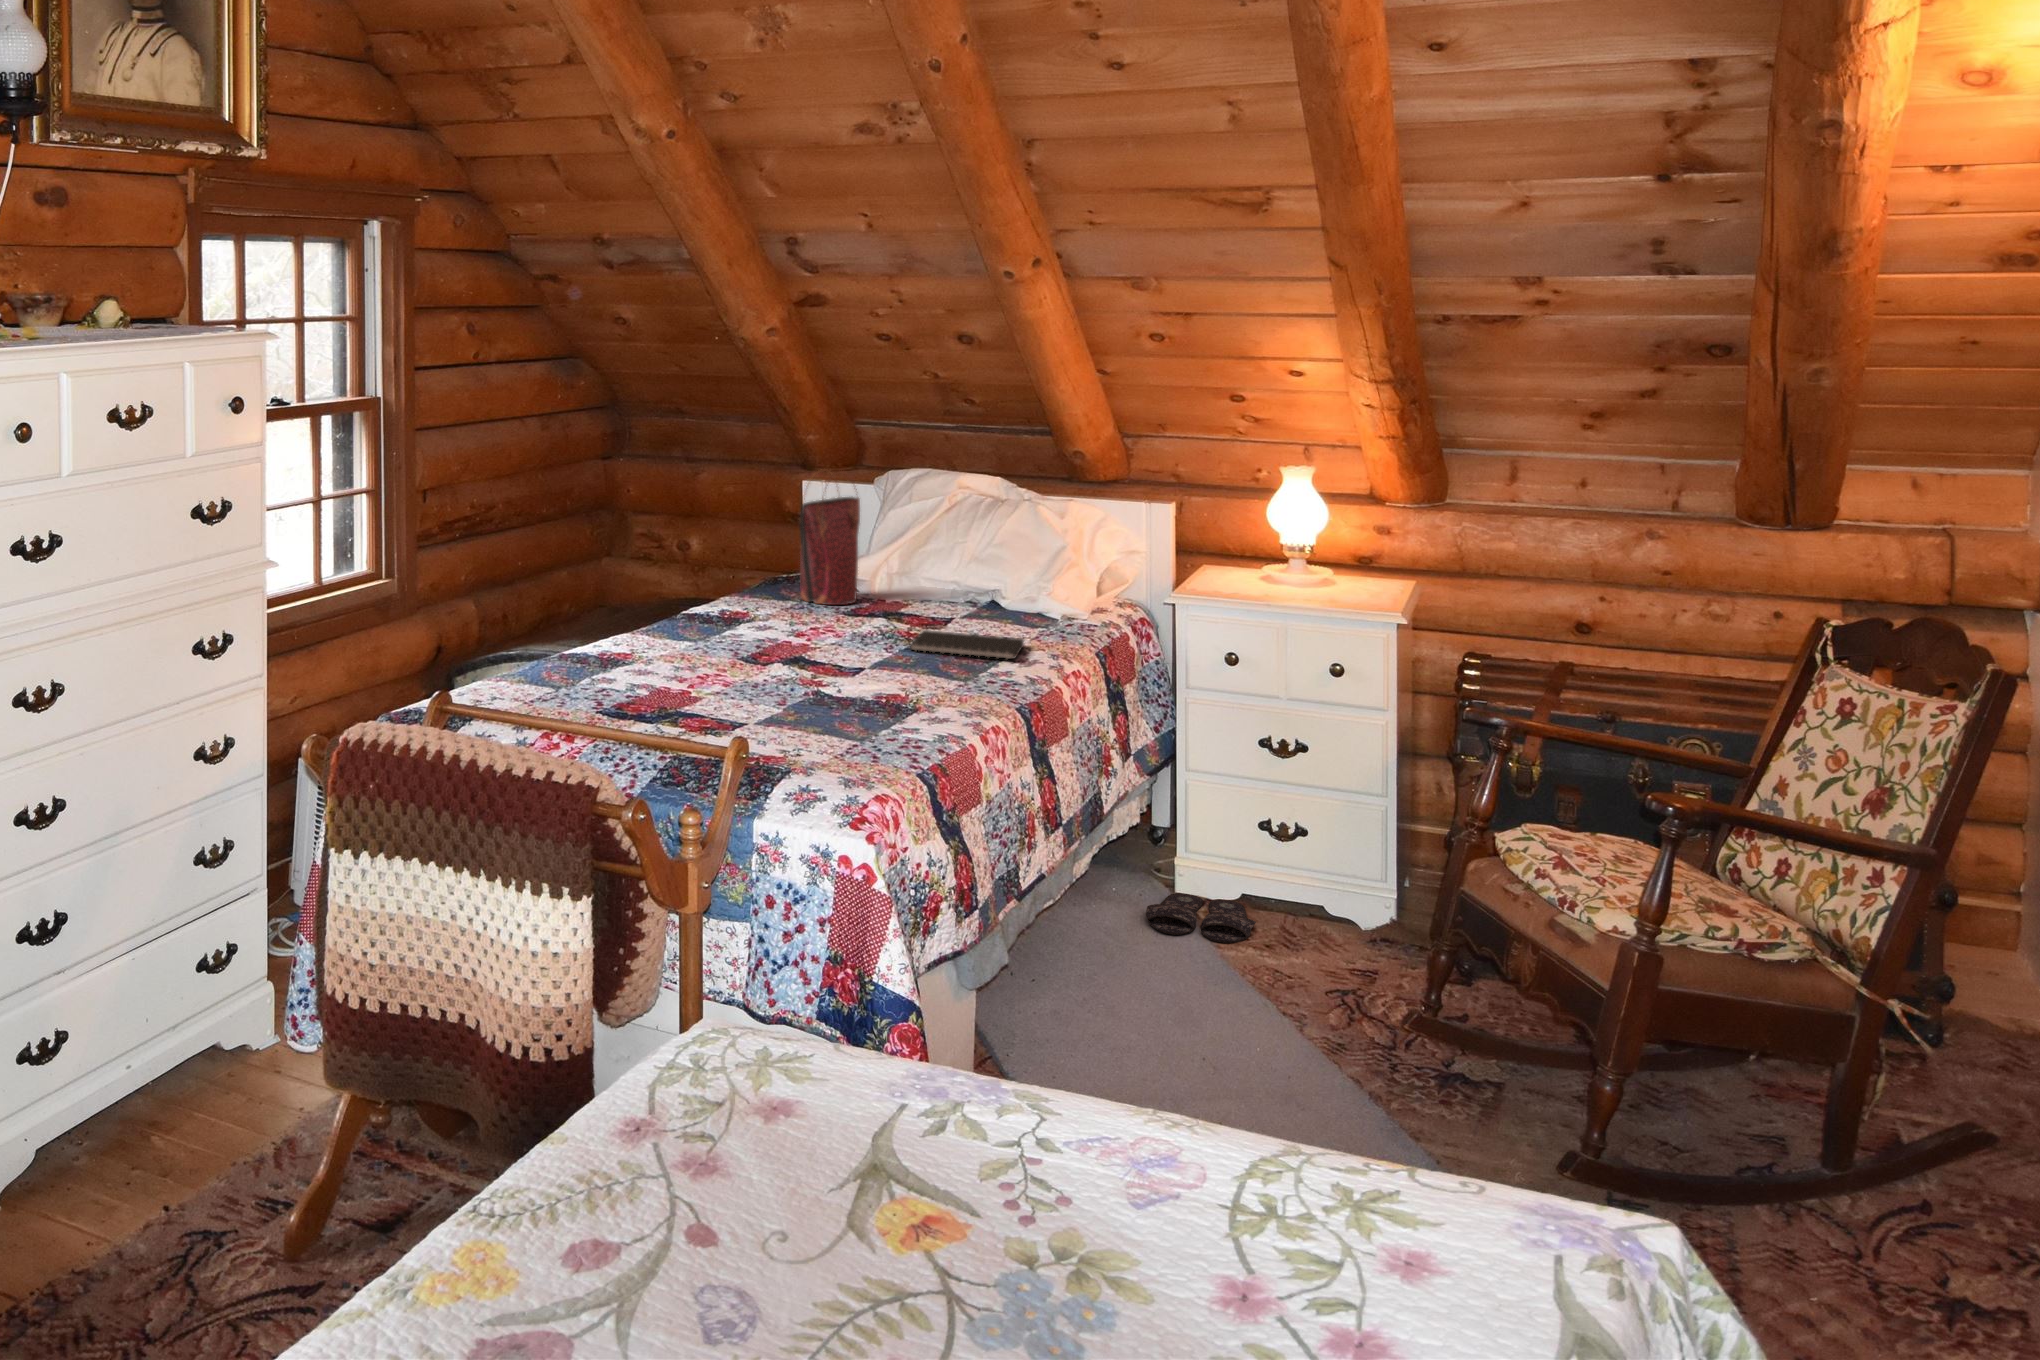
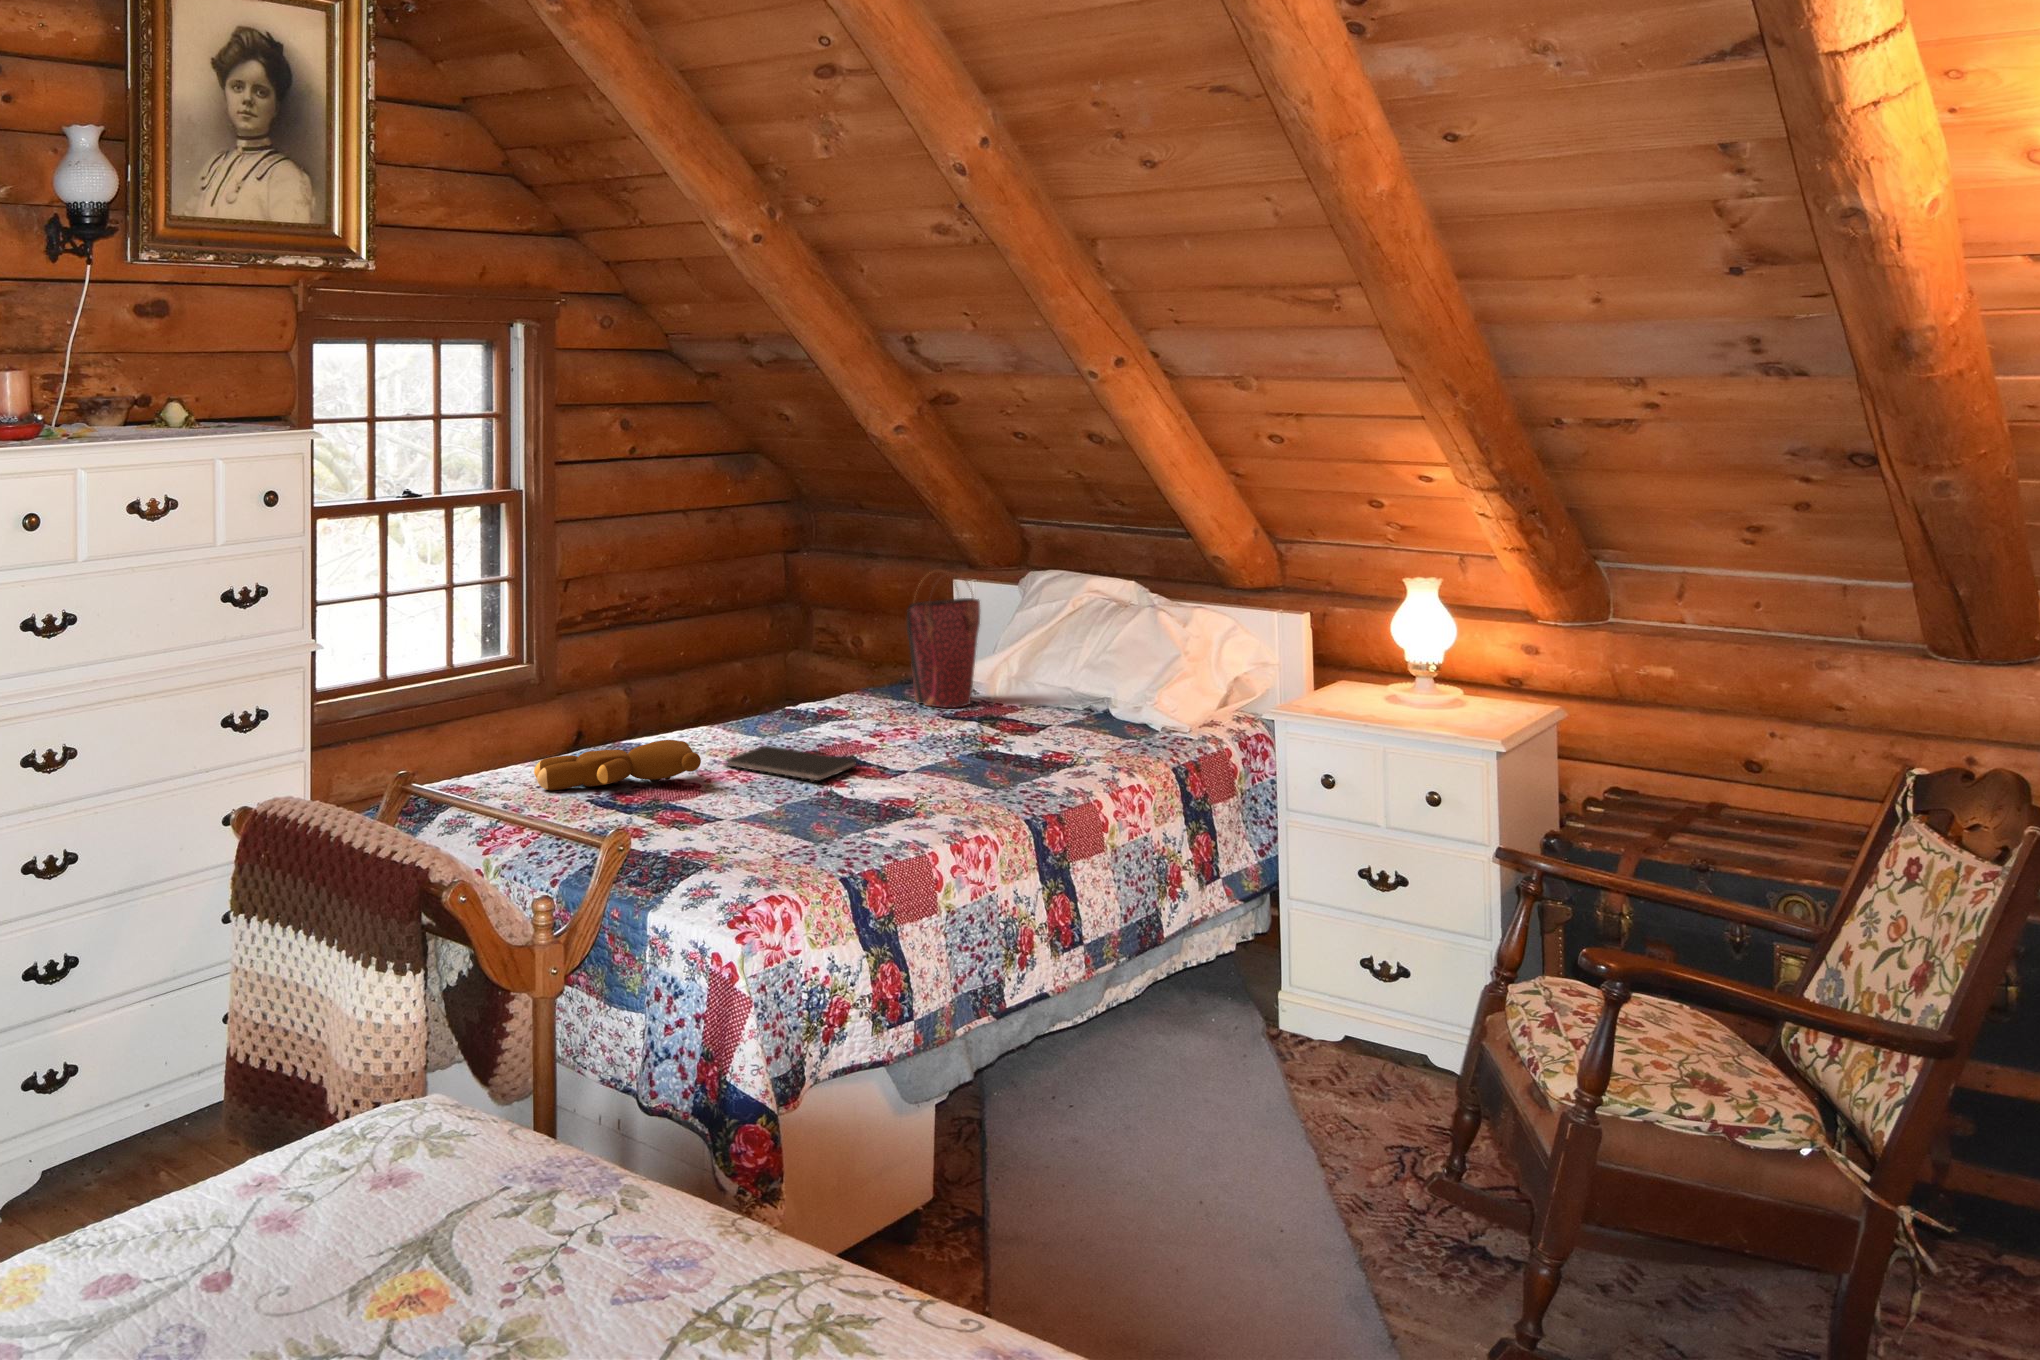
notebook: present [910,630,1024,659] -> present [727,746,857,781]
teddy bear: none [521,647,692,704] -> present [534,740,701,790]
slippers: present [1146,893,1256,943] -> none [1218,1029,1338,1086]

